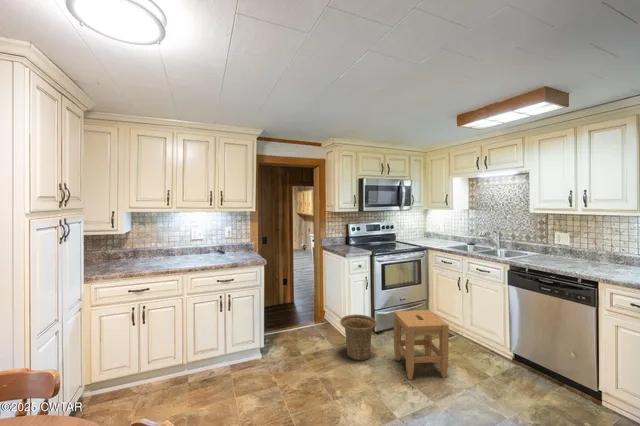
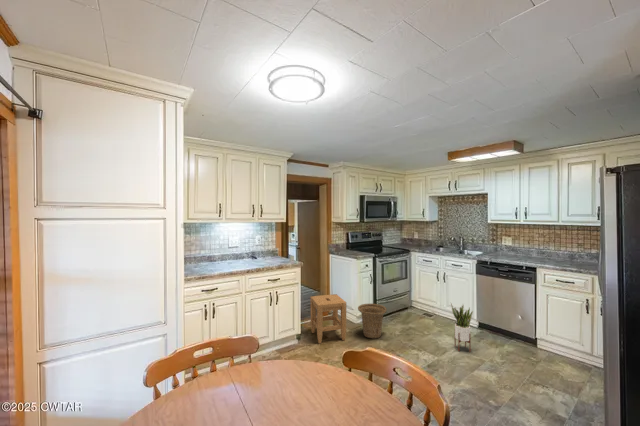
stool: present [394,310,449,380] -> present [310,294,346,344]
potted plant: none [458,323,490,397] -> present [451,303,473,351]

